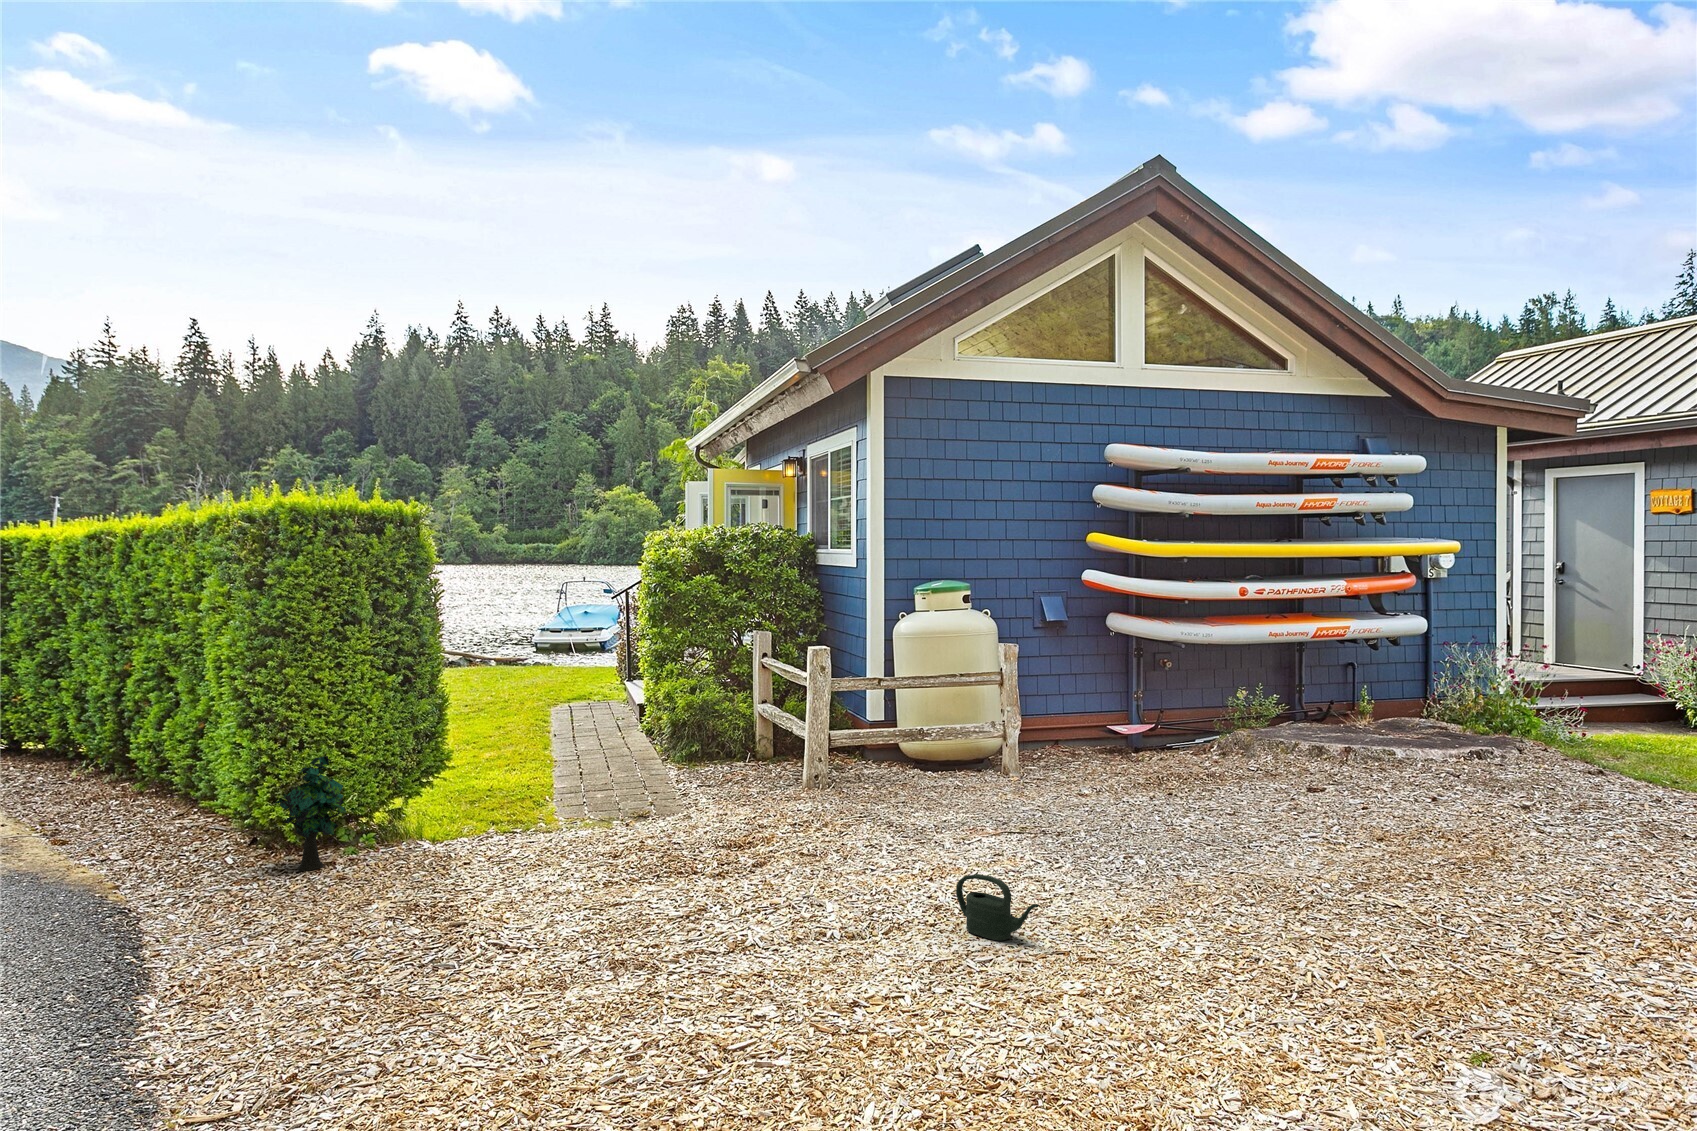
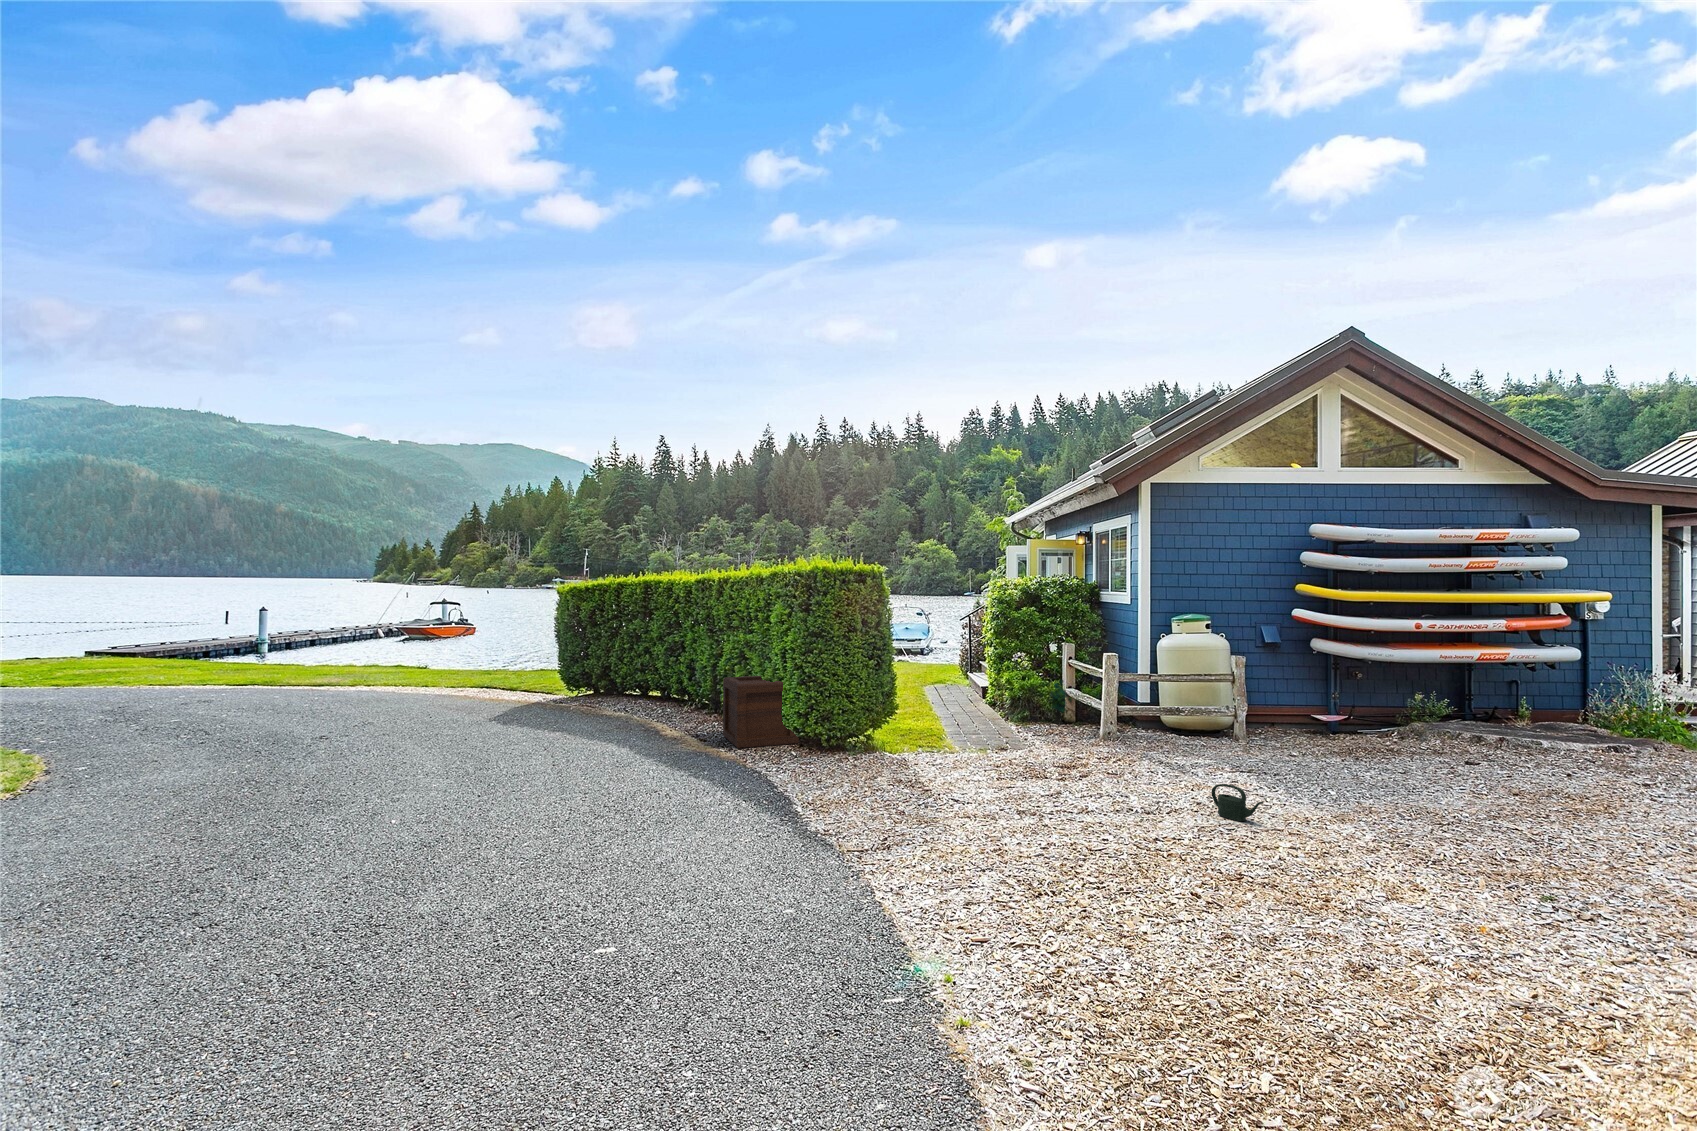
wooden crate: none [53,712,219,872] -> present [723,676,799,749]
decorative plant: present [273,756,346,871] -> present [1049,680,1072,724]

